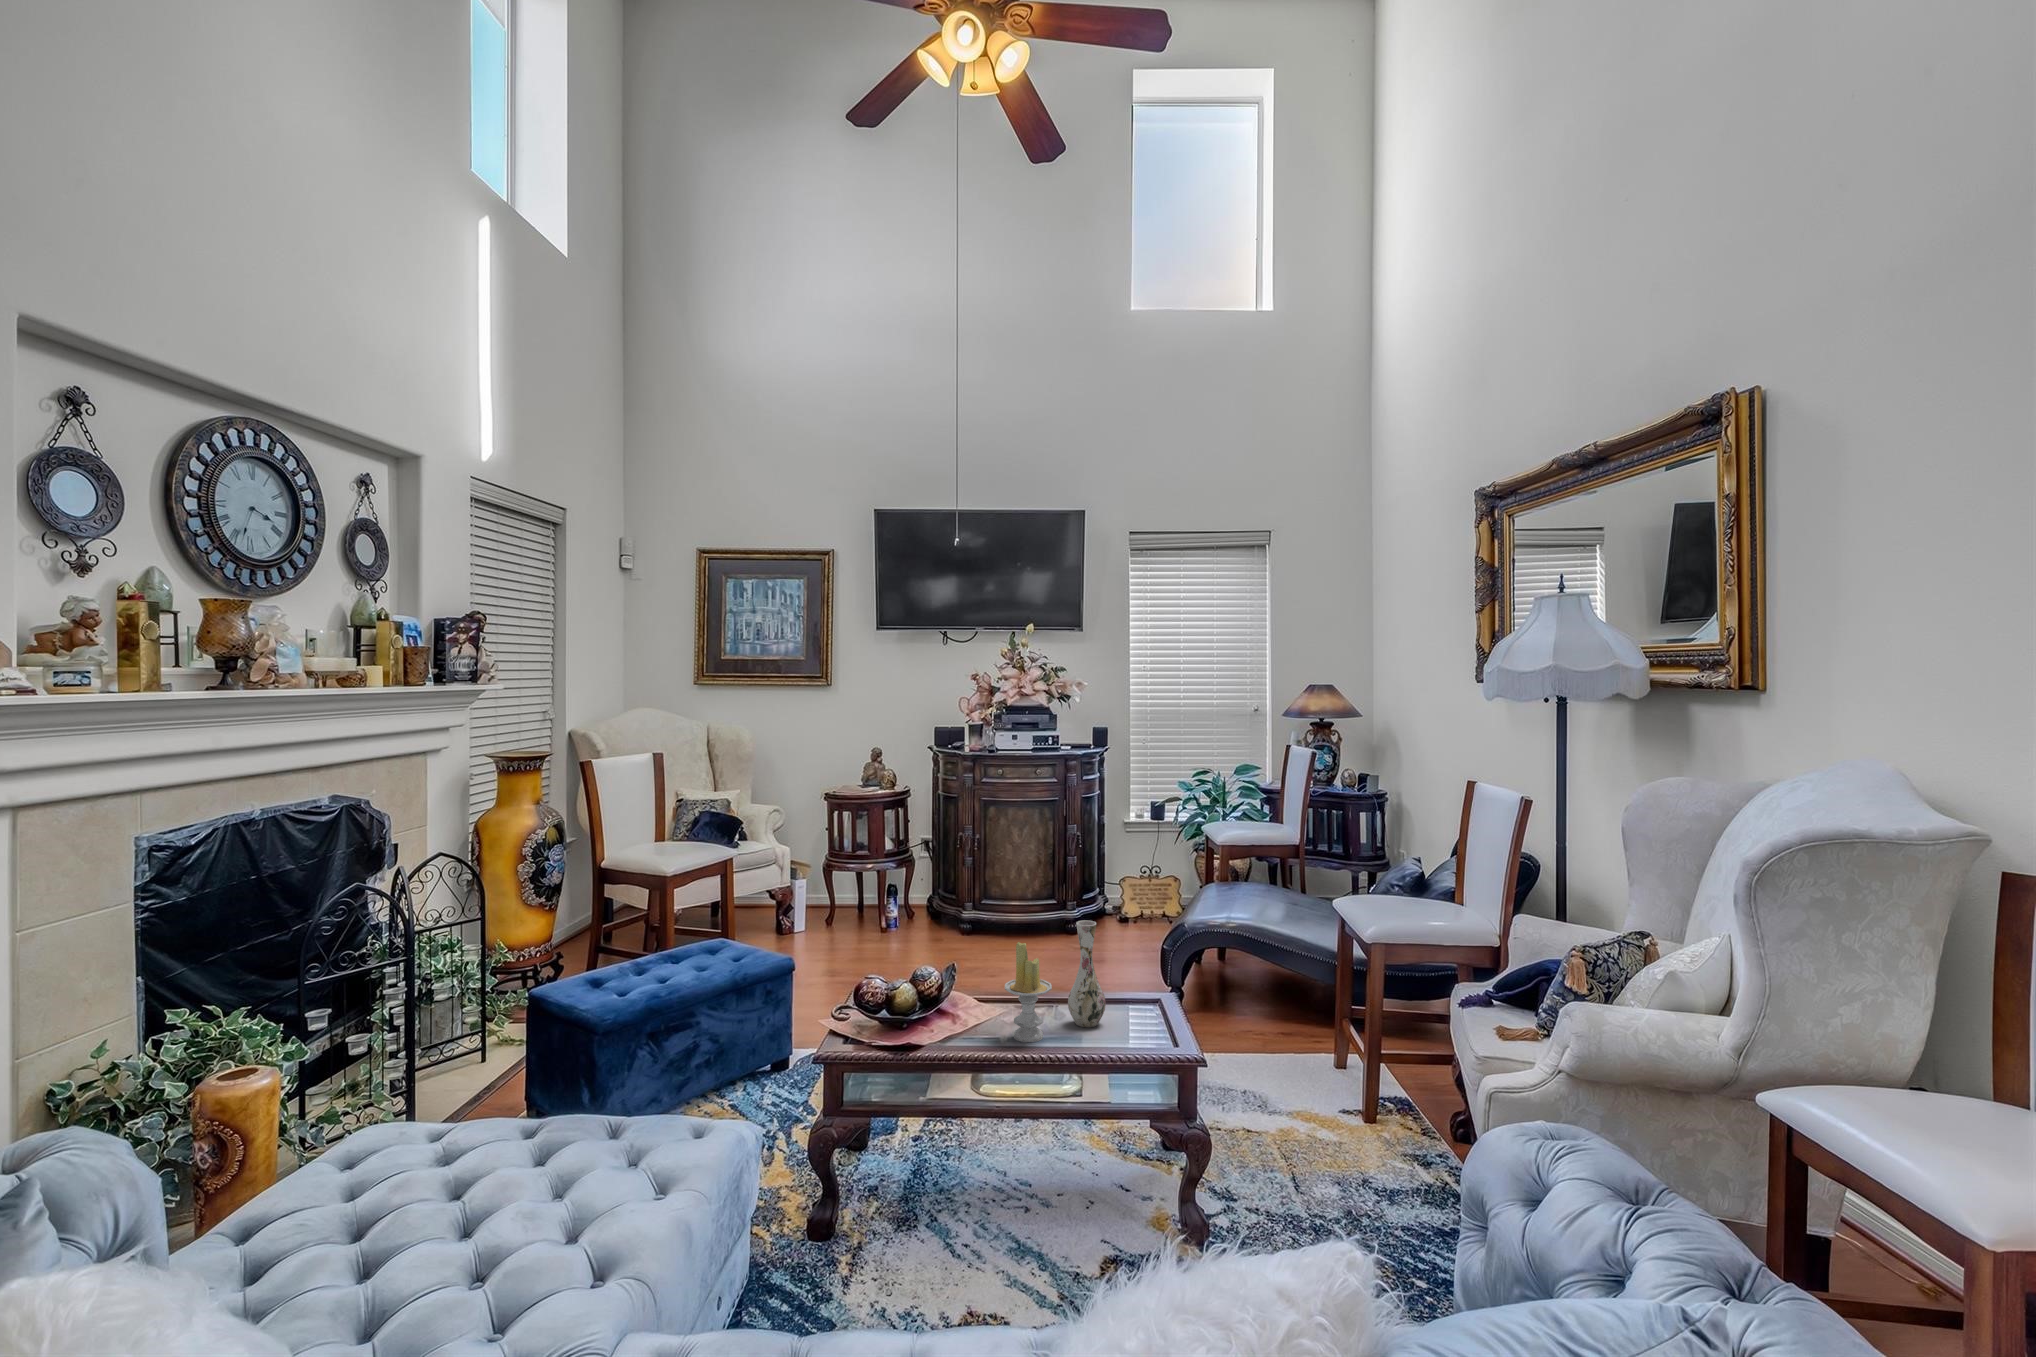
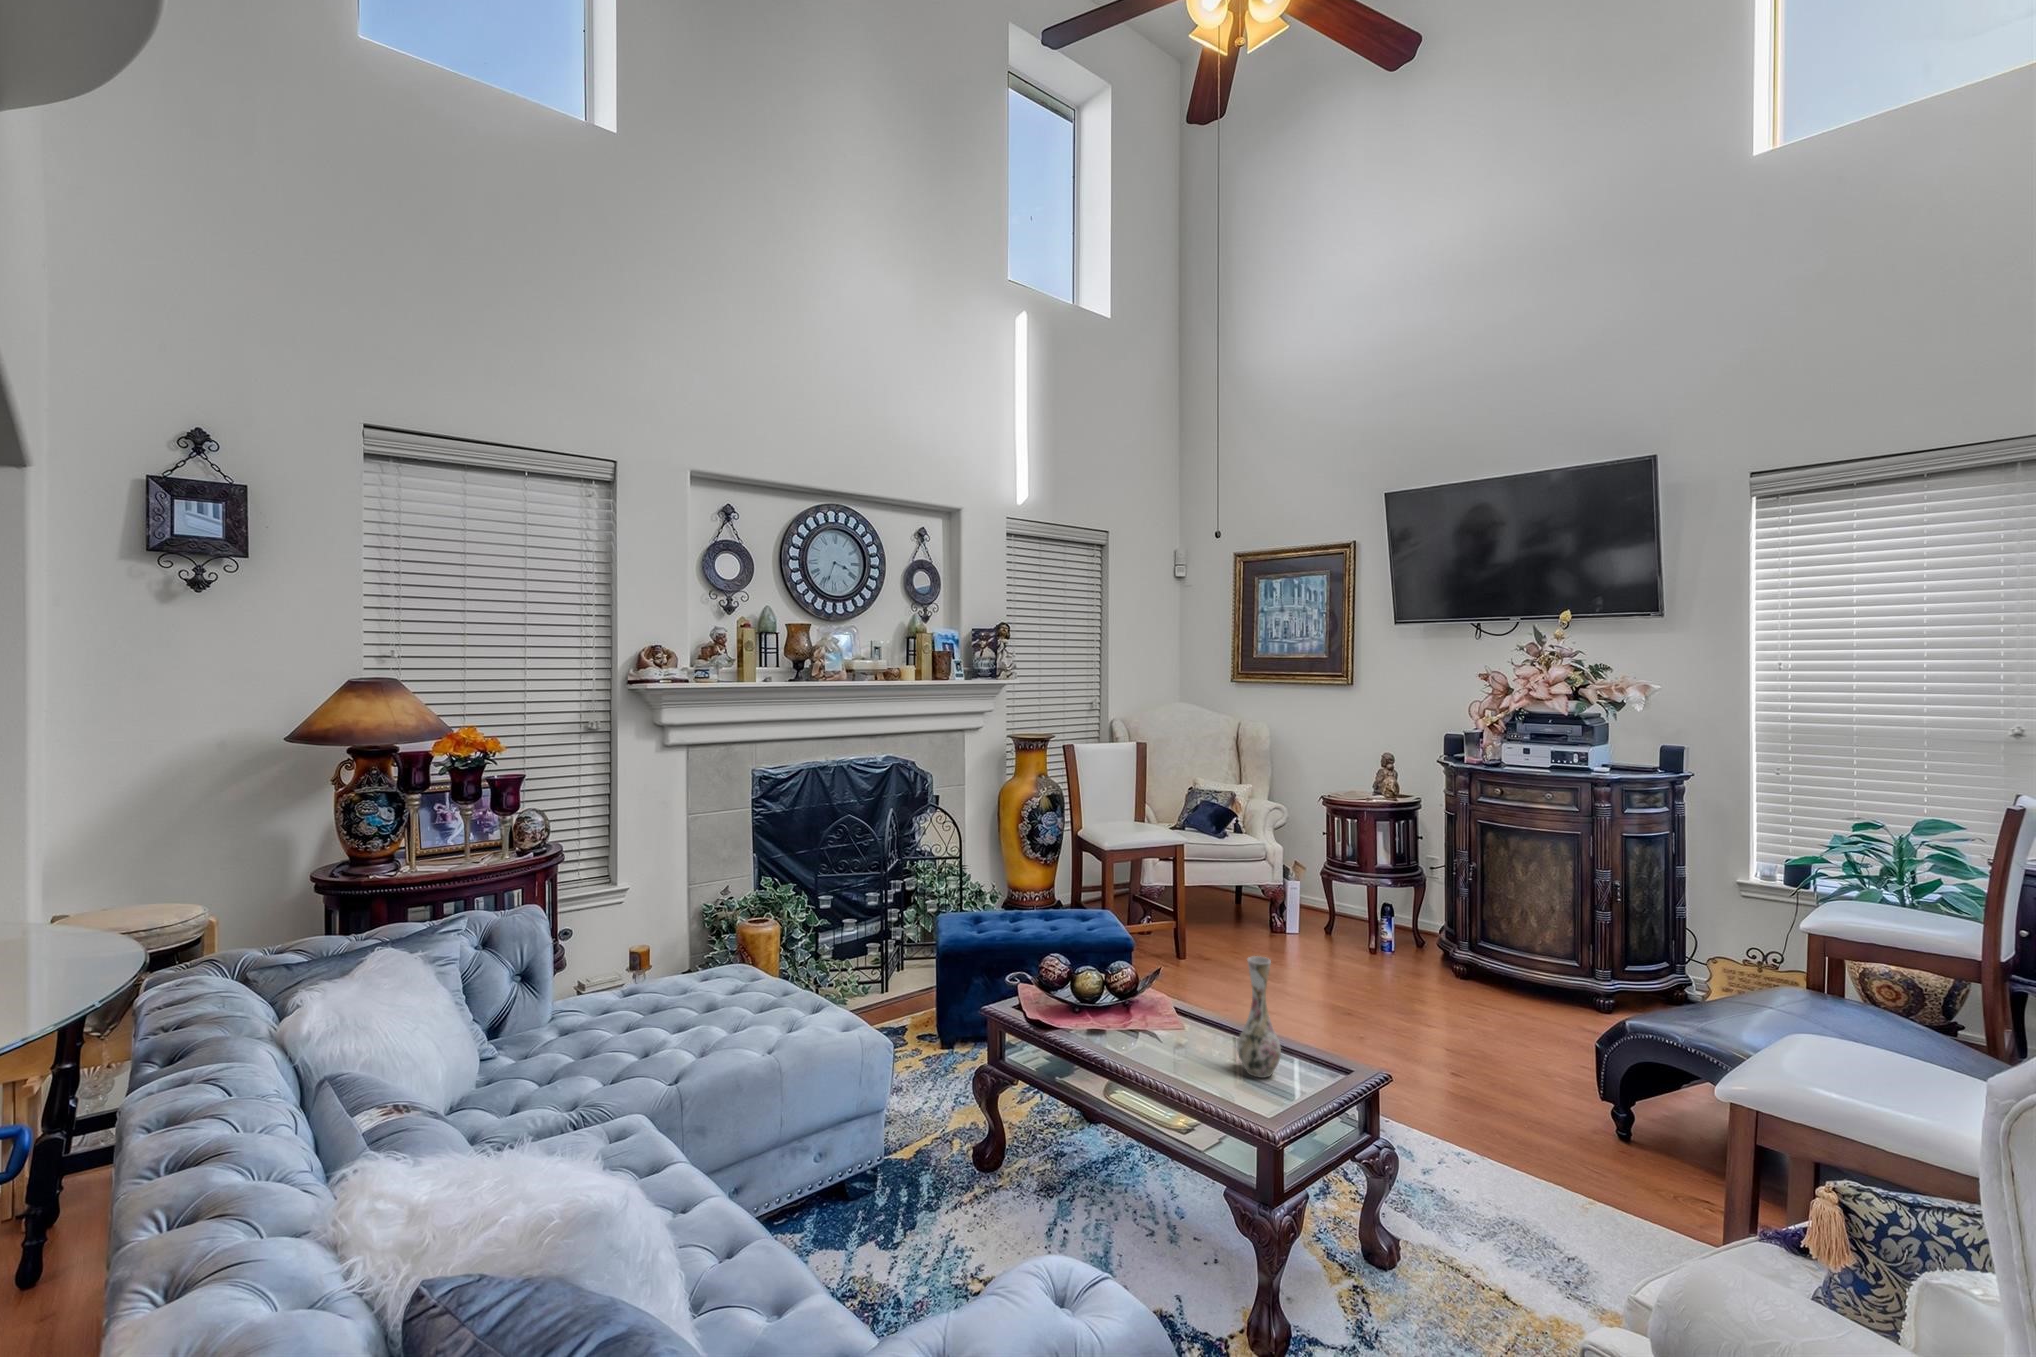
candle: present [1005,942,1052,1042] -> none [1148,959,1199,1067]

